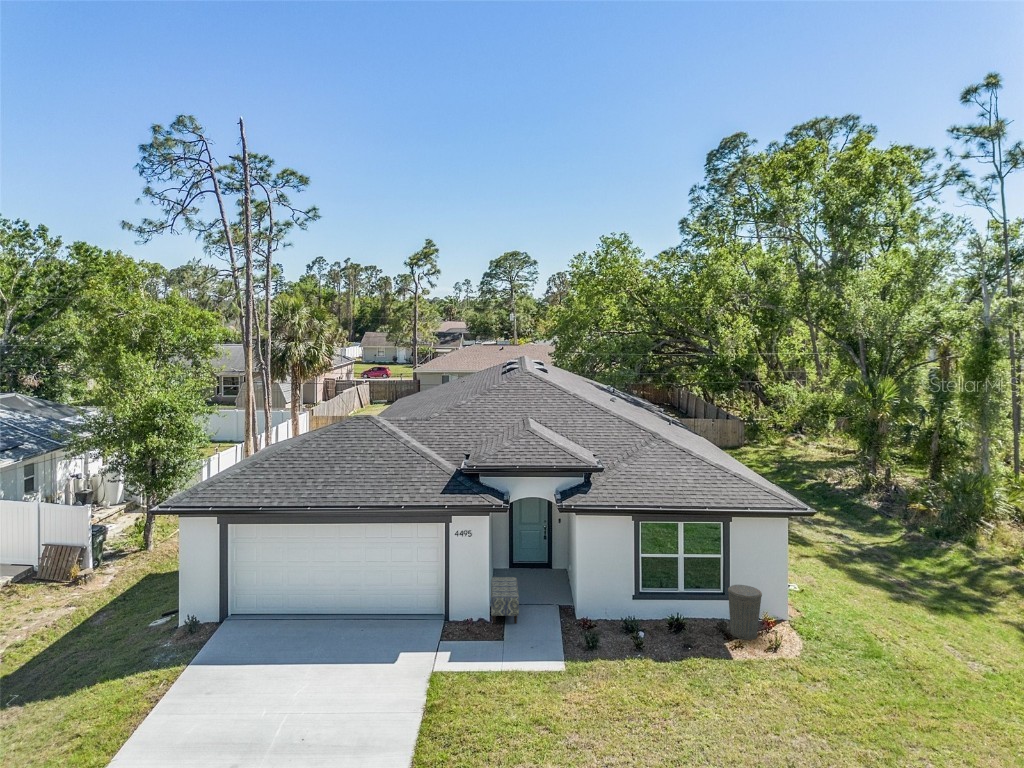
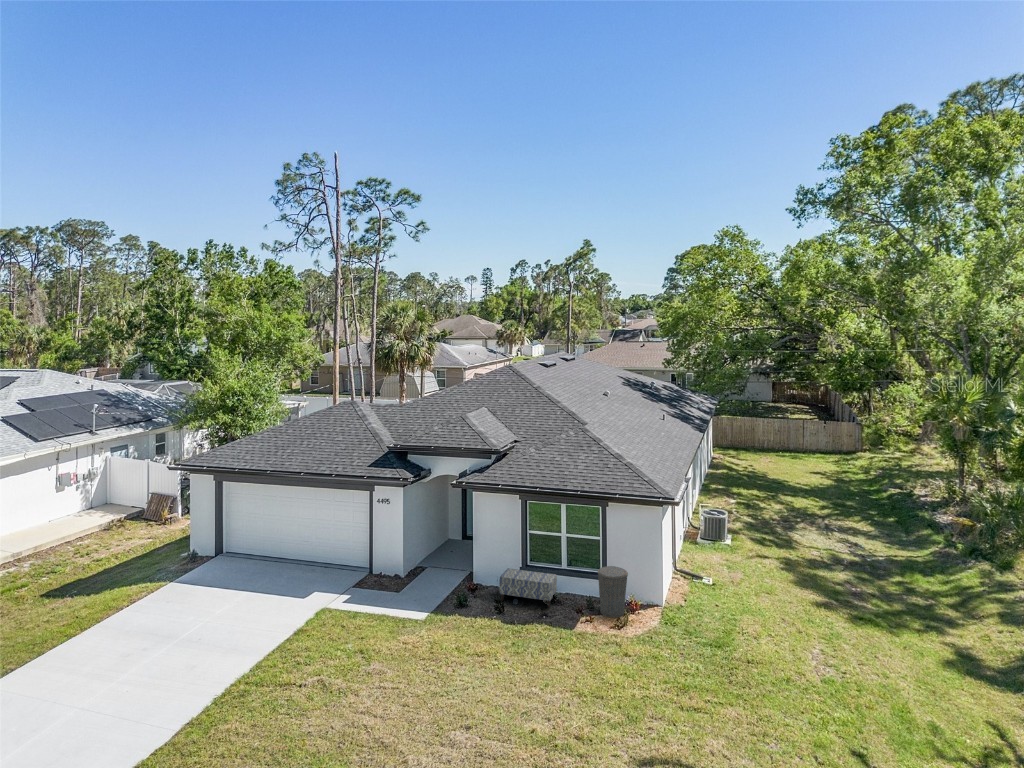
bench: present [491,577,519,624] -> present [499,568,557,608]

